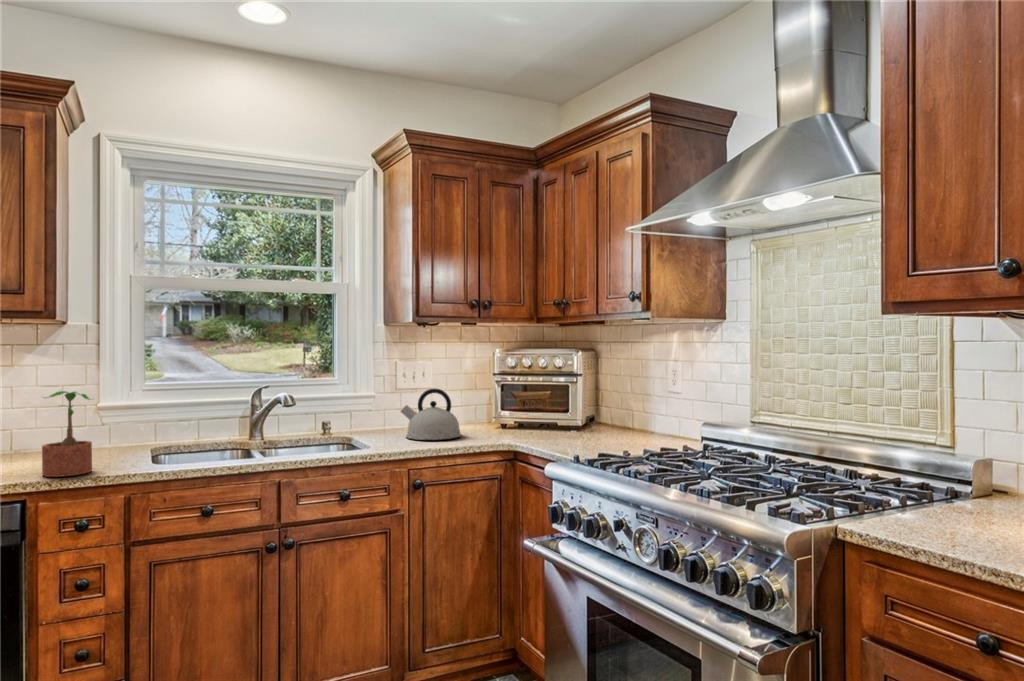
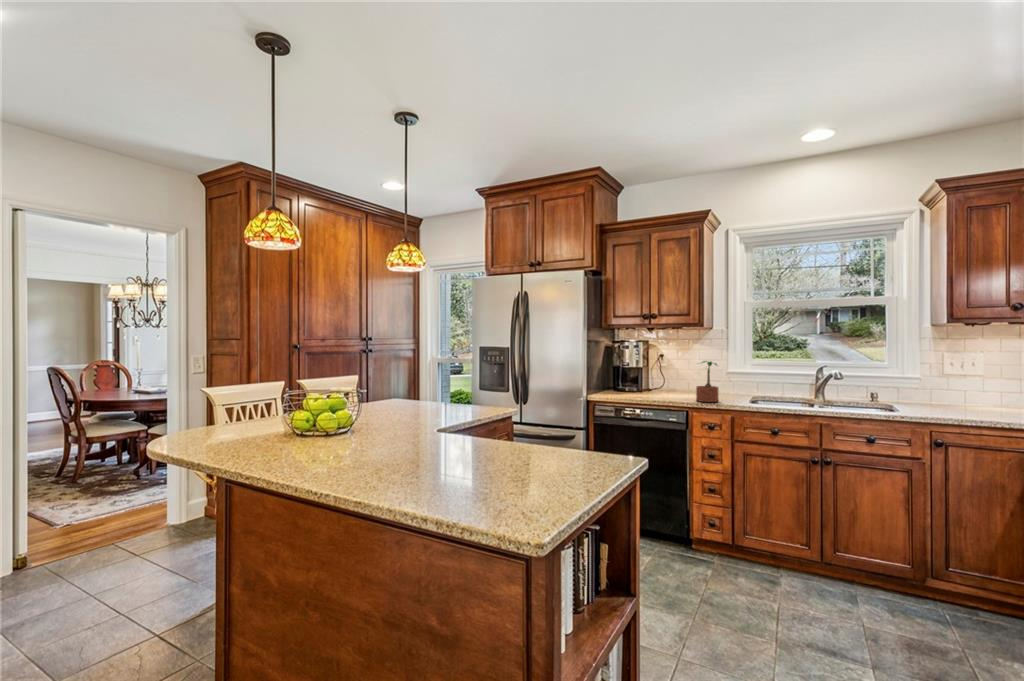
kettle: present [401,388,461,440] -> none [935,375,999,415]

